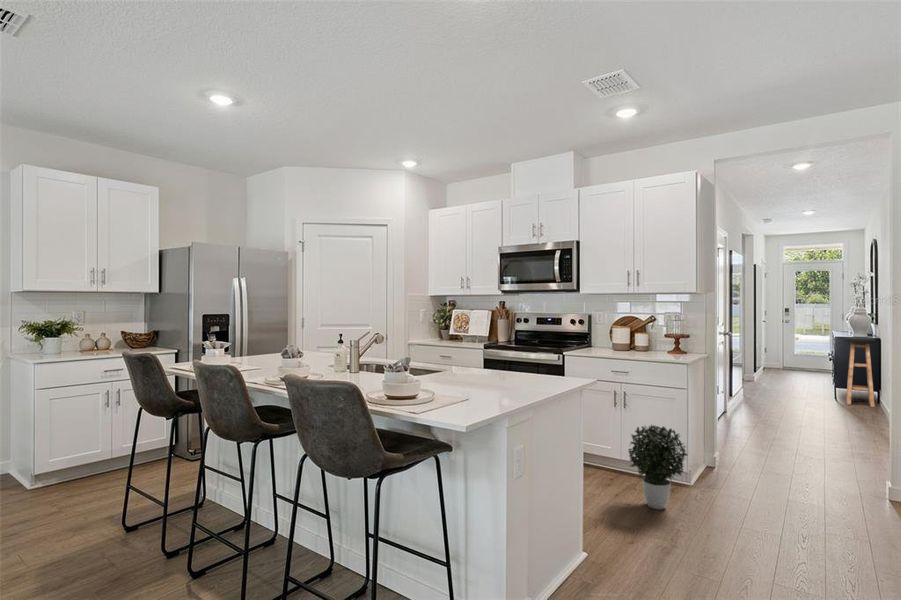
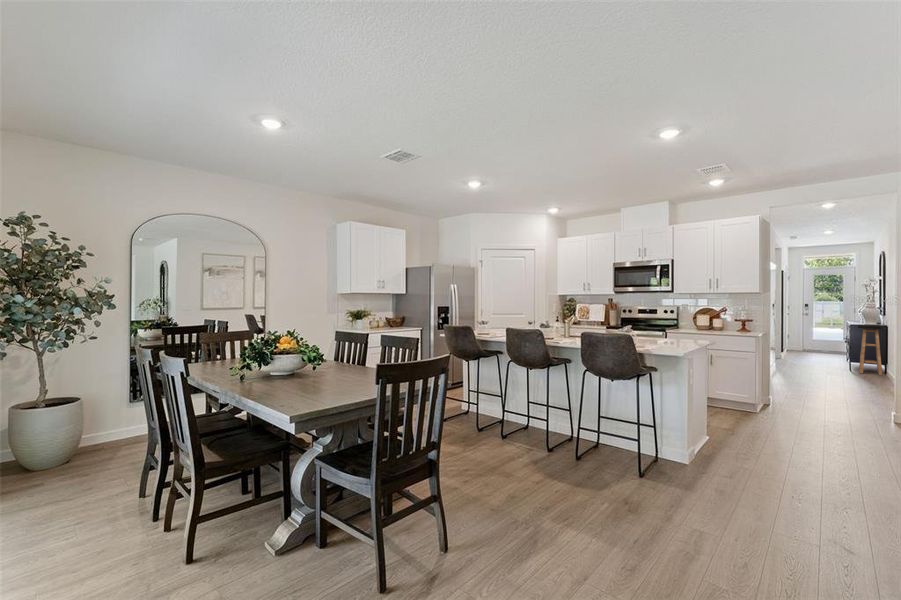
potted plant: present [629,425,688,510] -> none [719,372,759,422]

